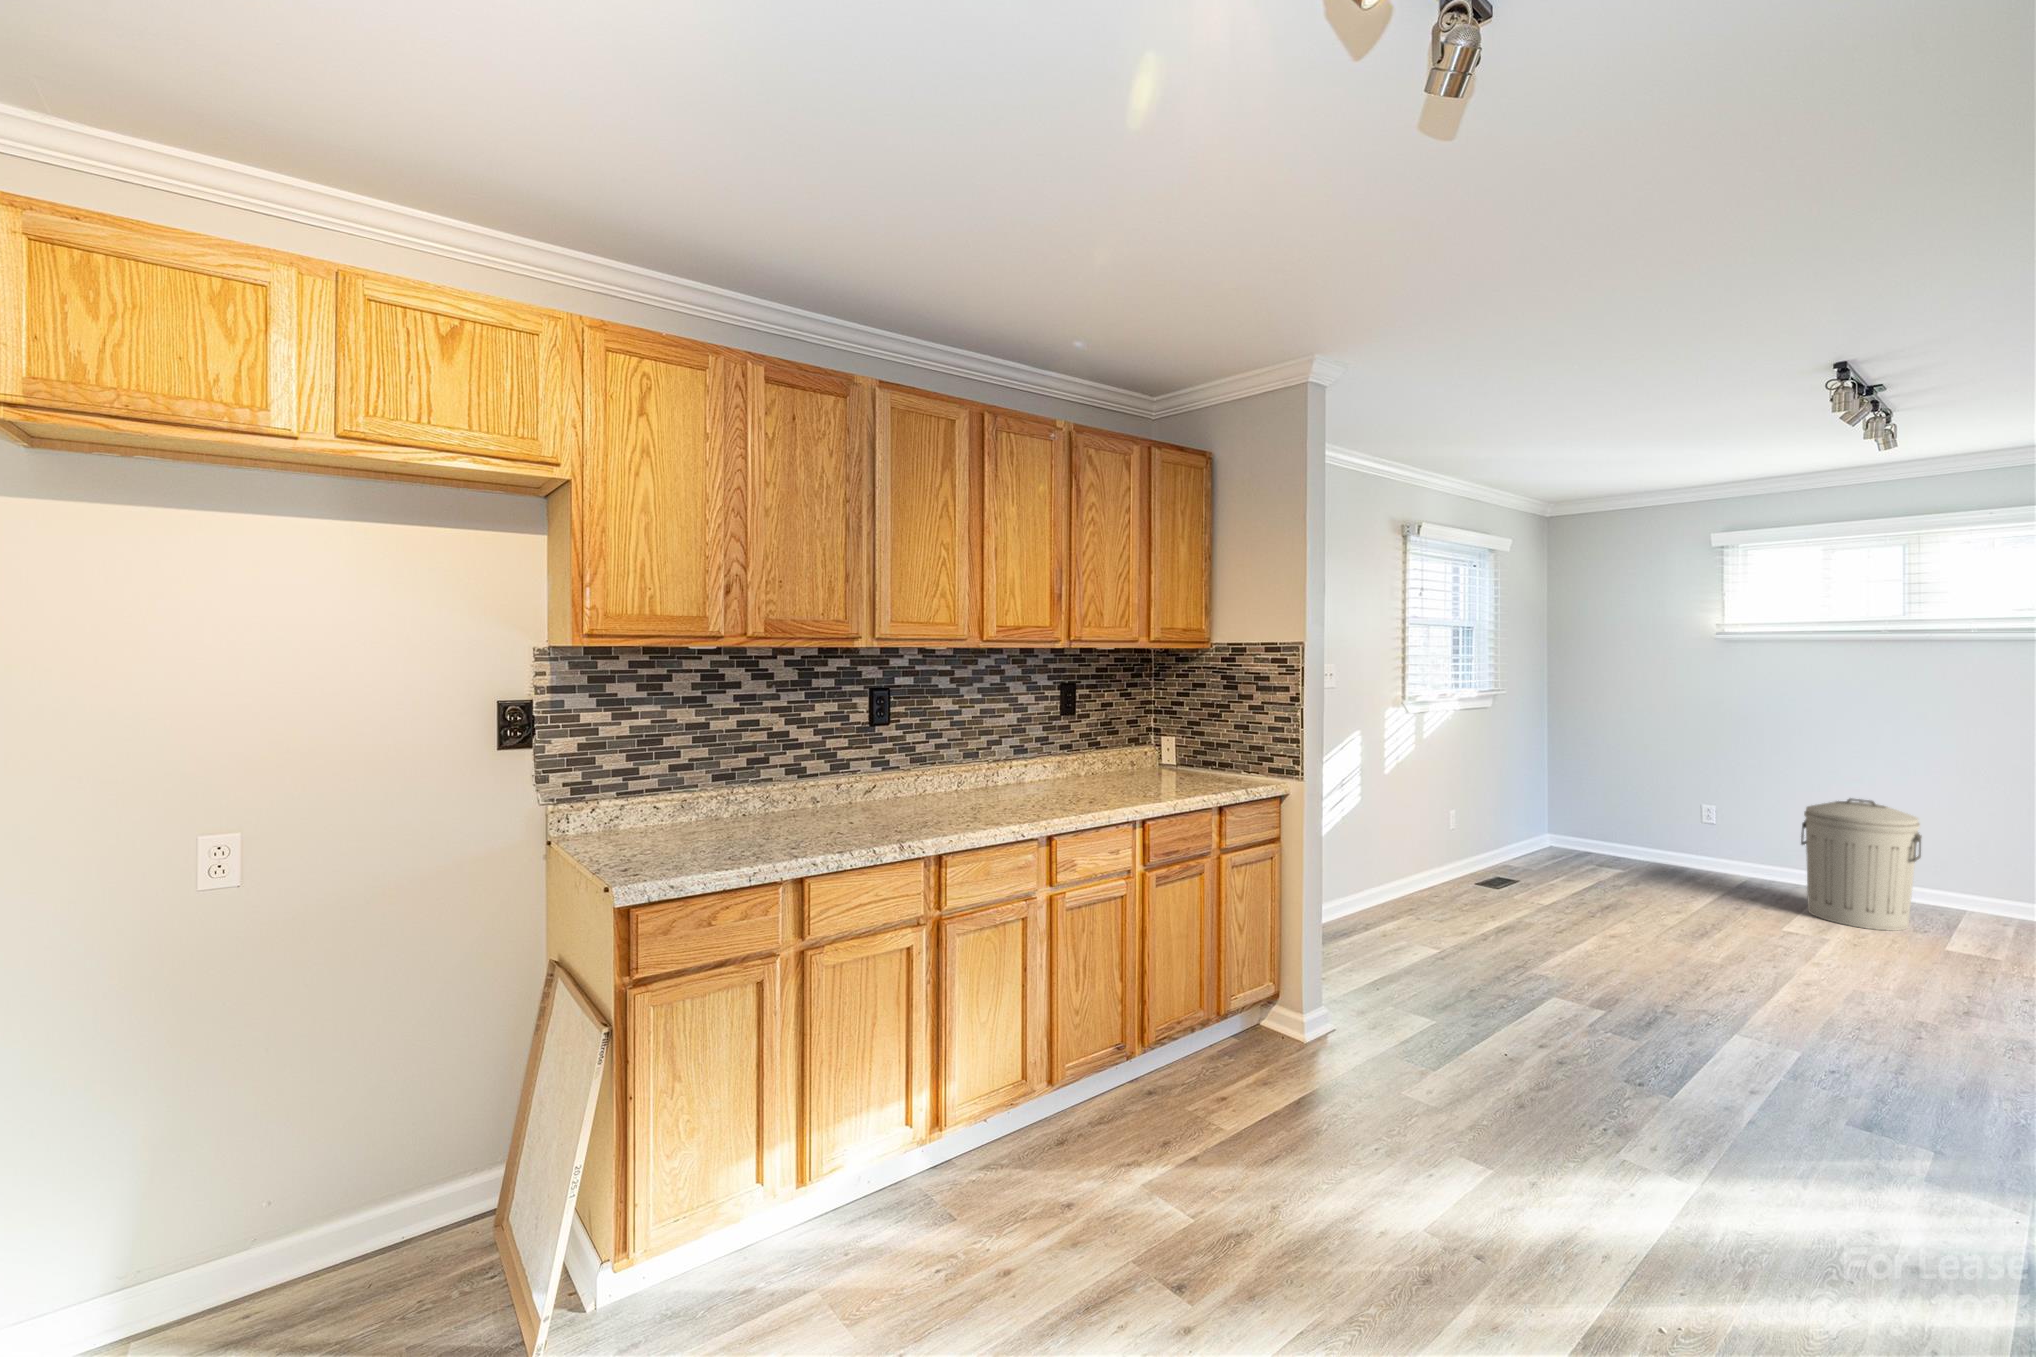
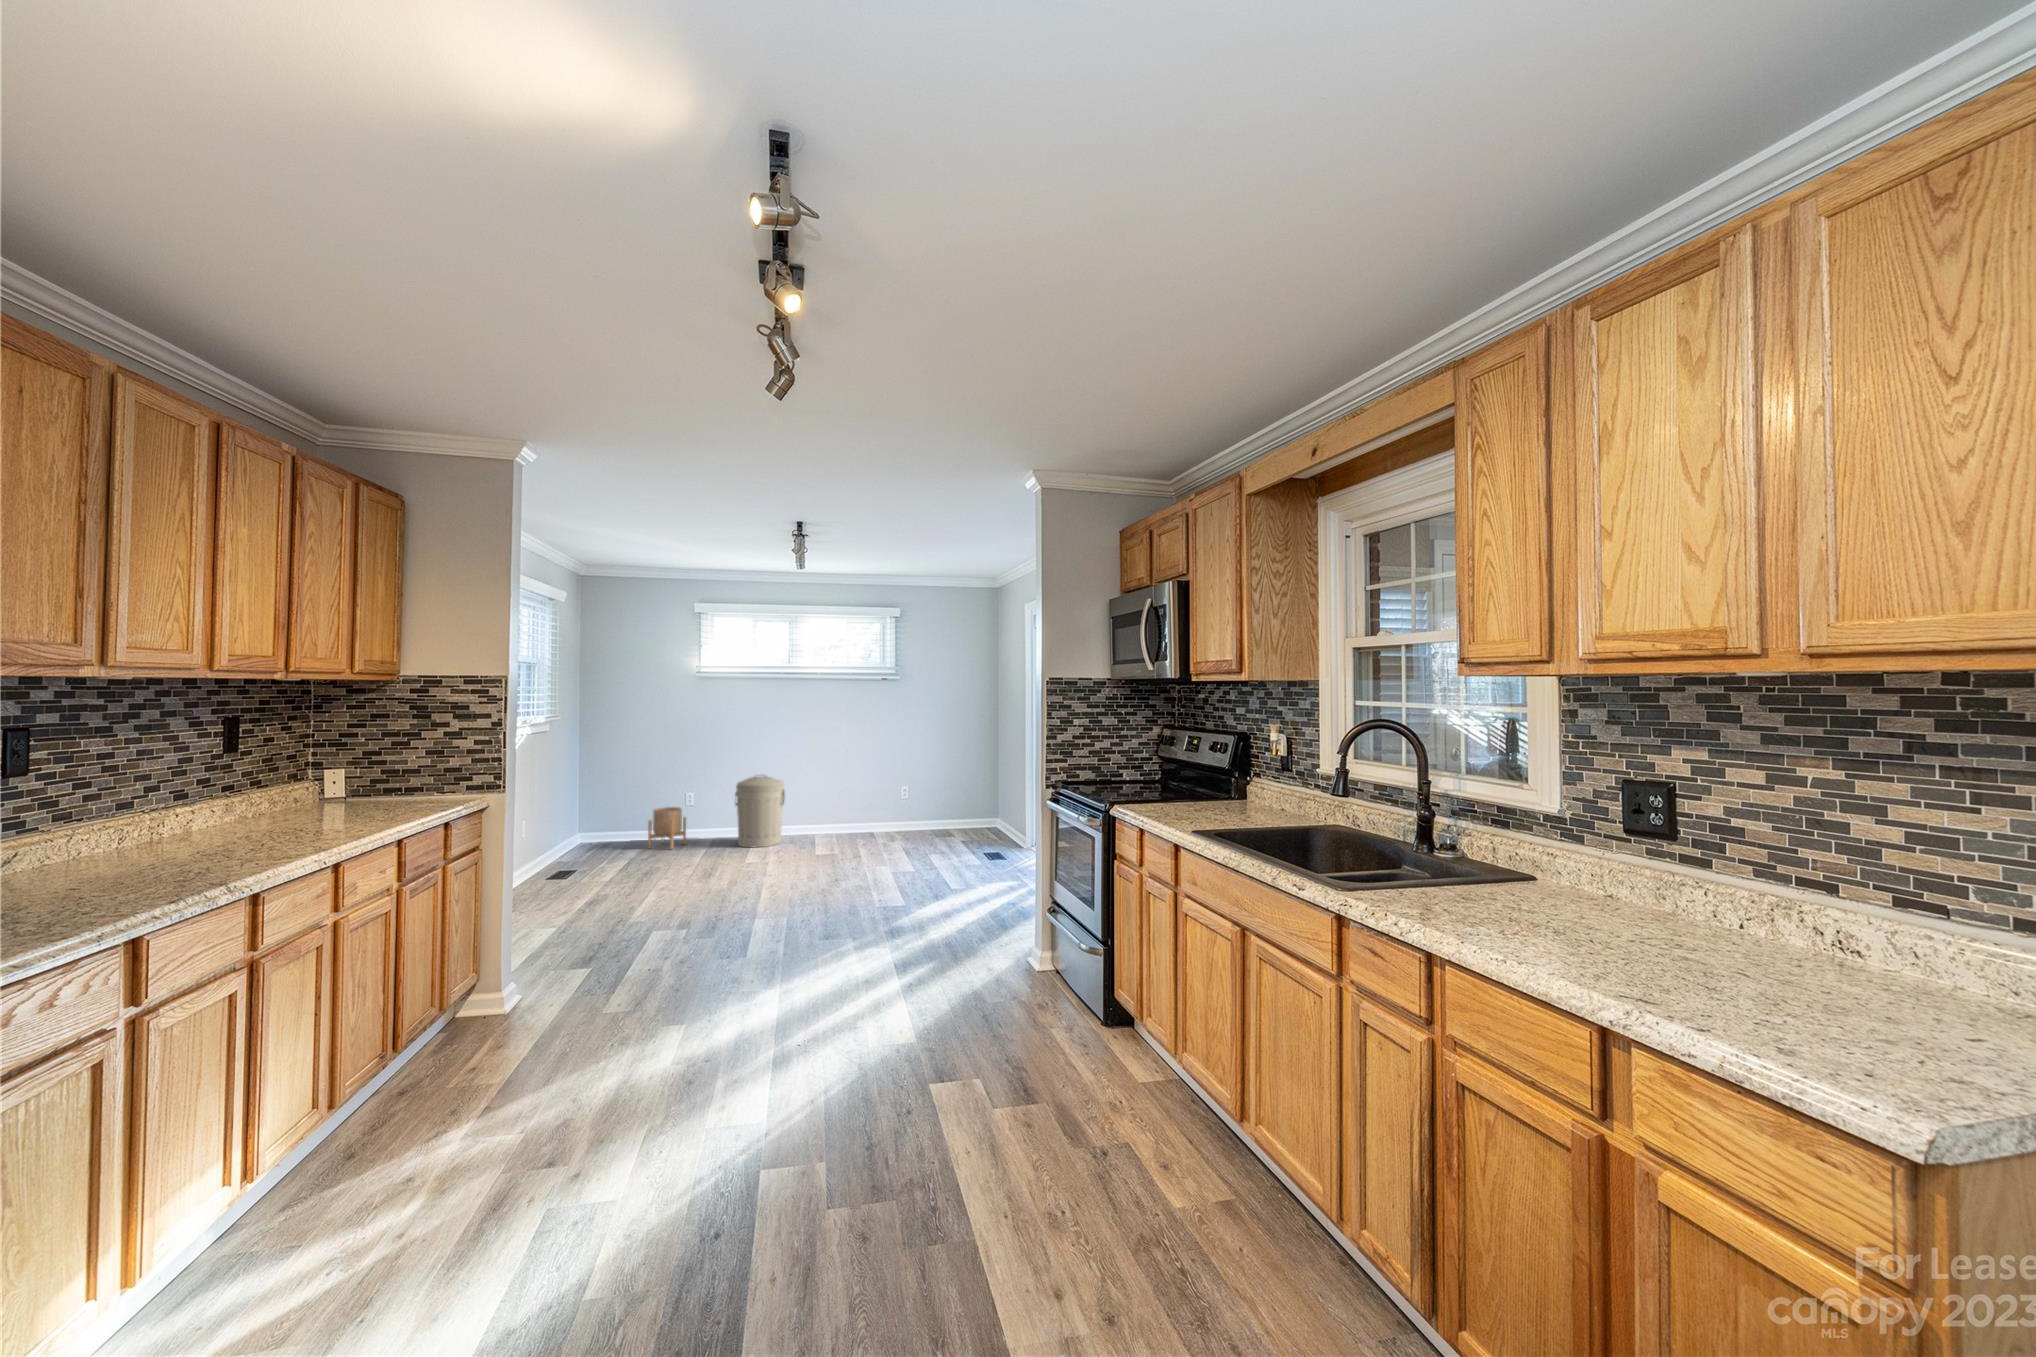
planter: none [1640,823,1708,889] -> present [648,807,686,849]

